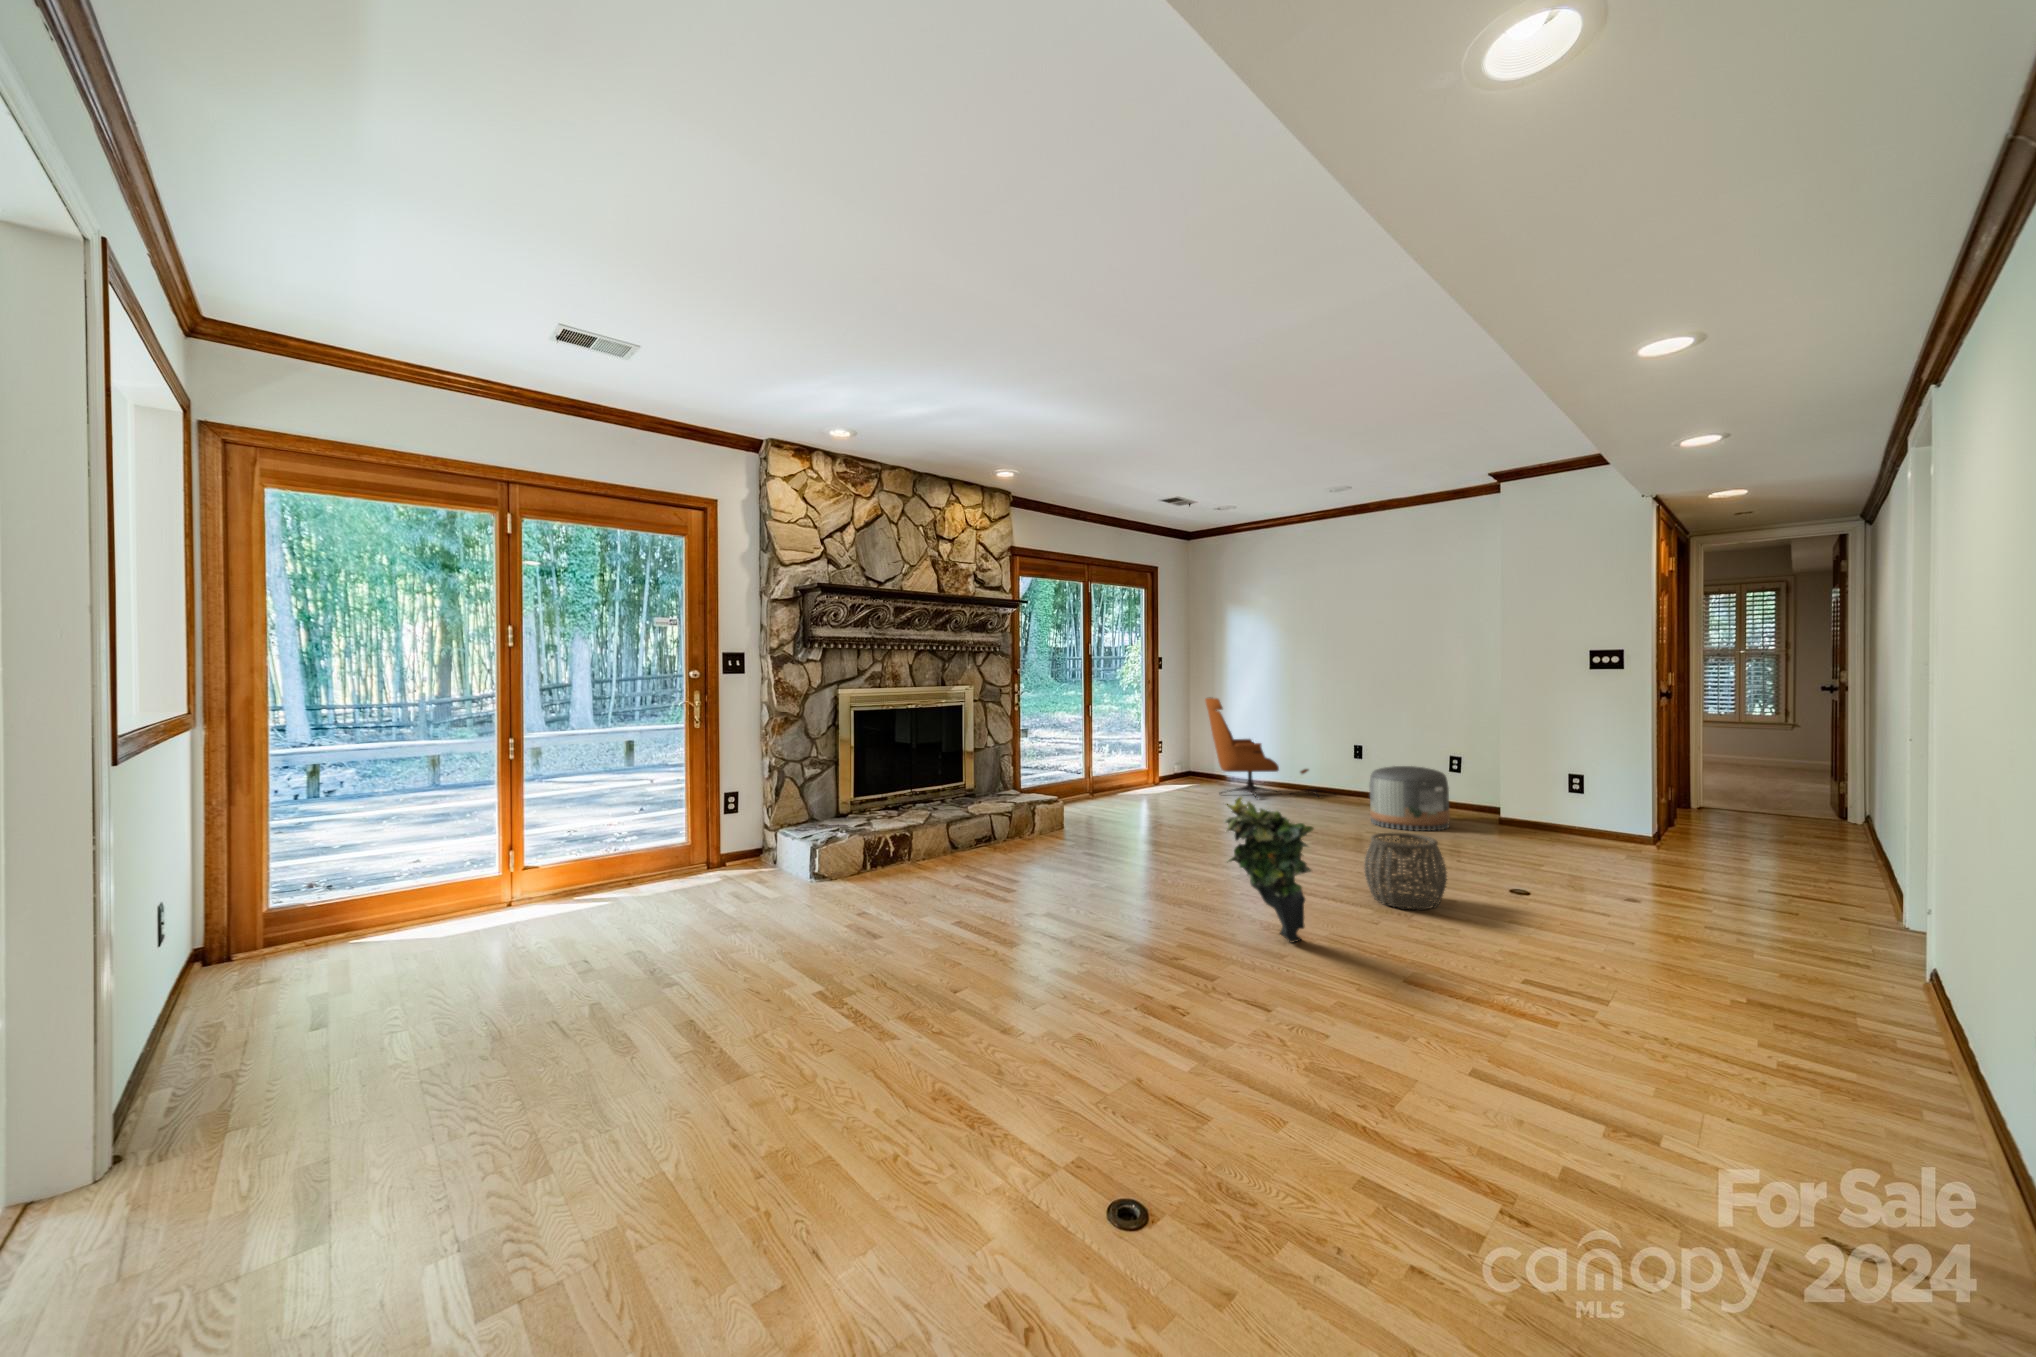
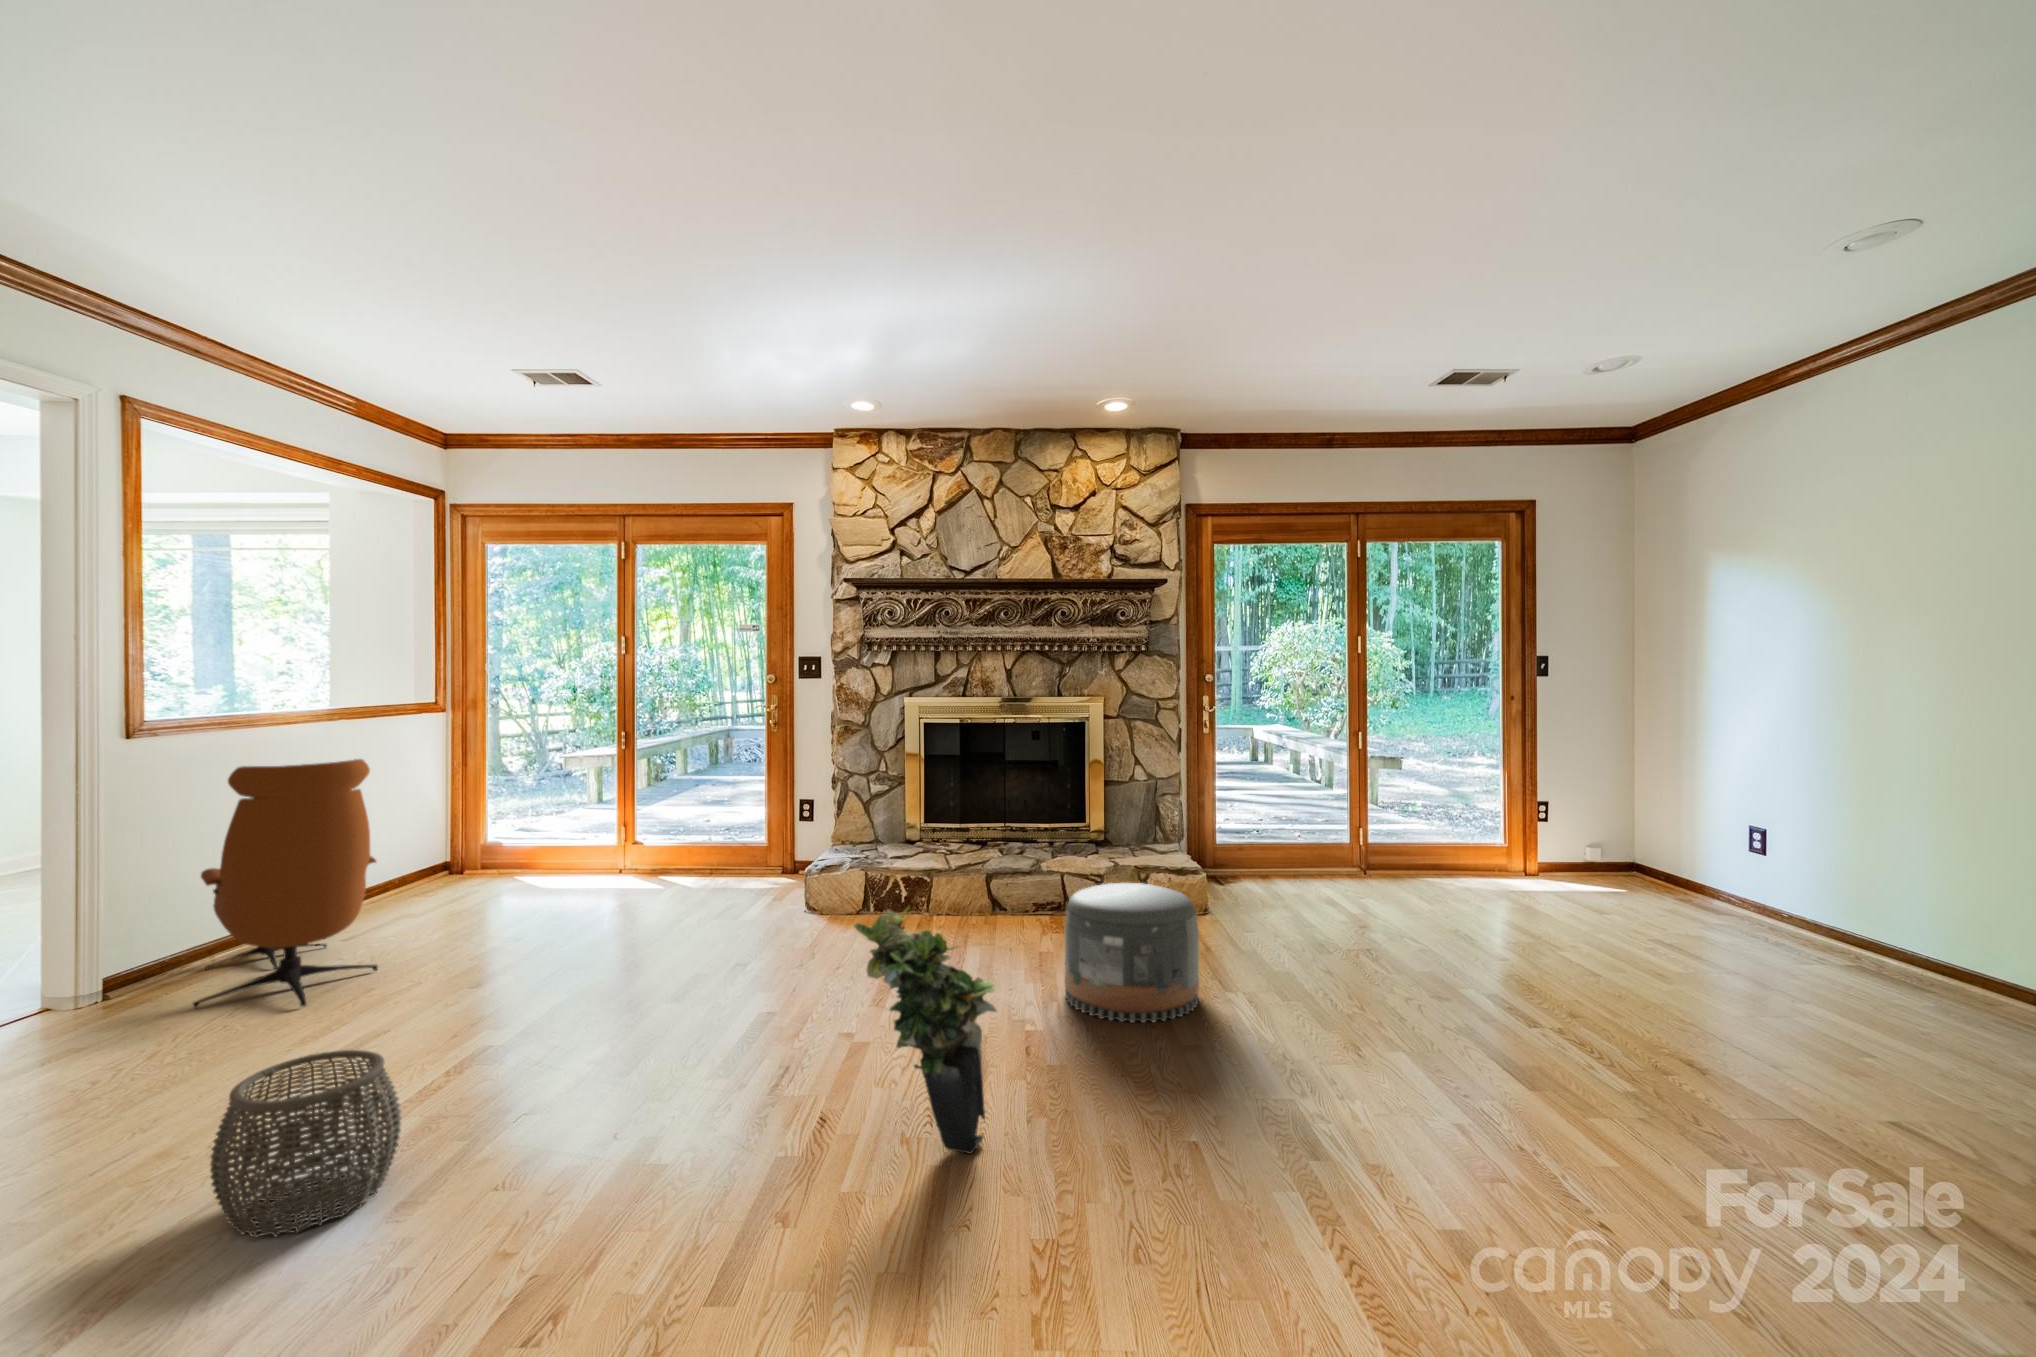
lounge chair: present [1205,698,1322,799] -> present [193,759,378,1008]
pouf: present [1369,766,1450,831] -> present [1065,883,1199,1023]
woven basket: present [1364,832,1447,910] -> present [210,1050,402,1237]

